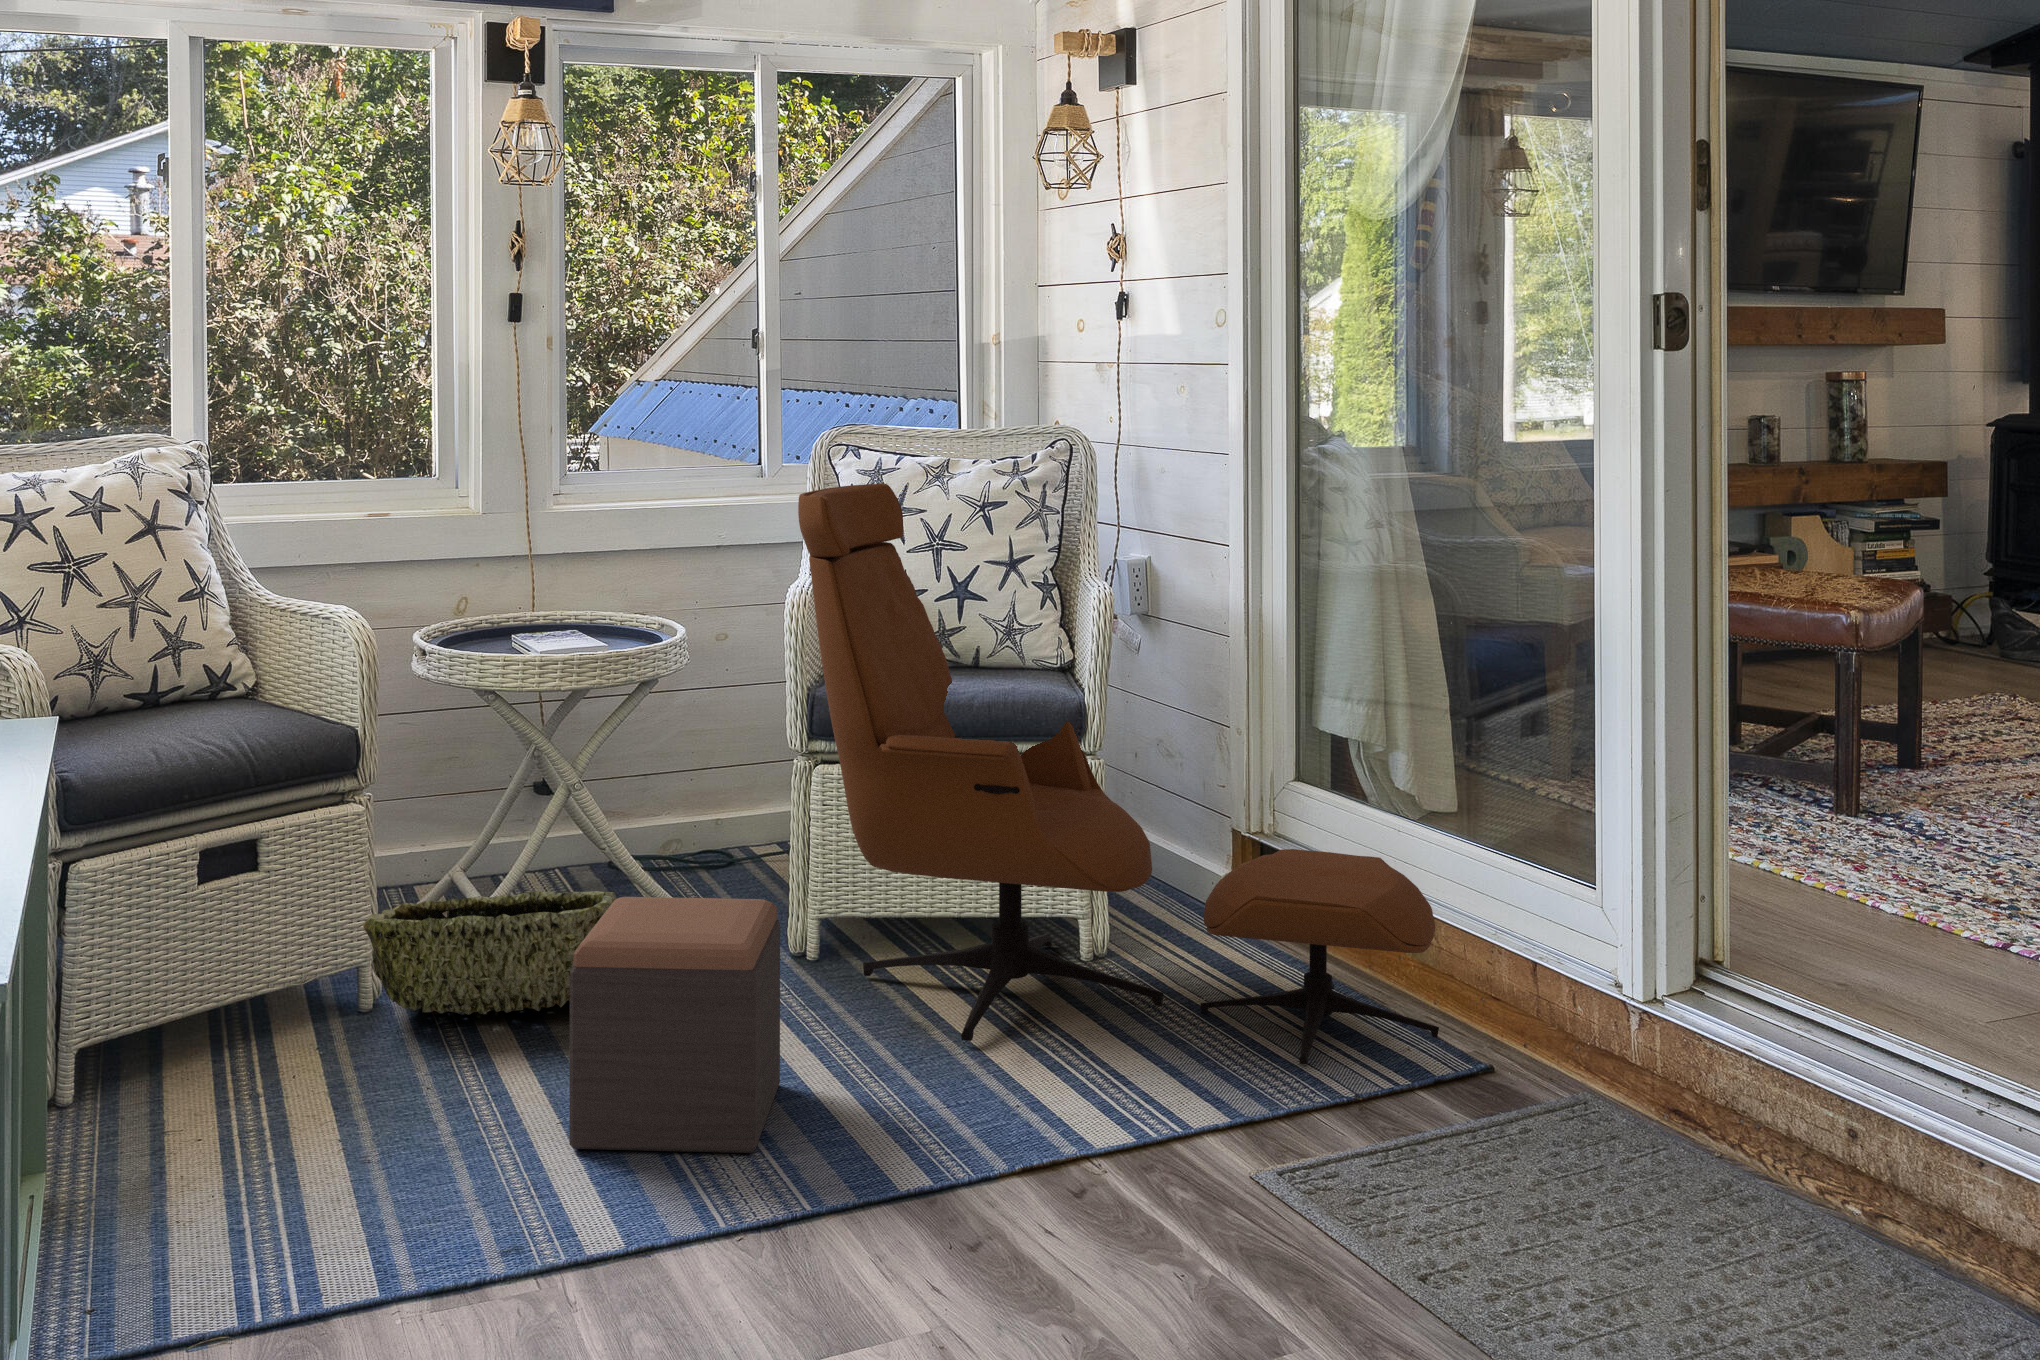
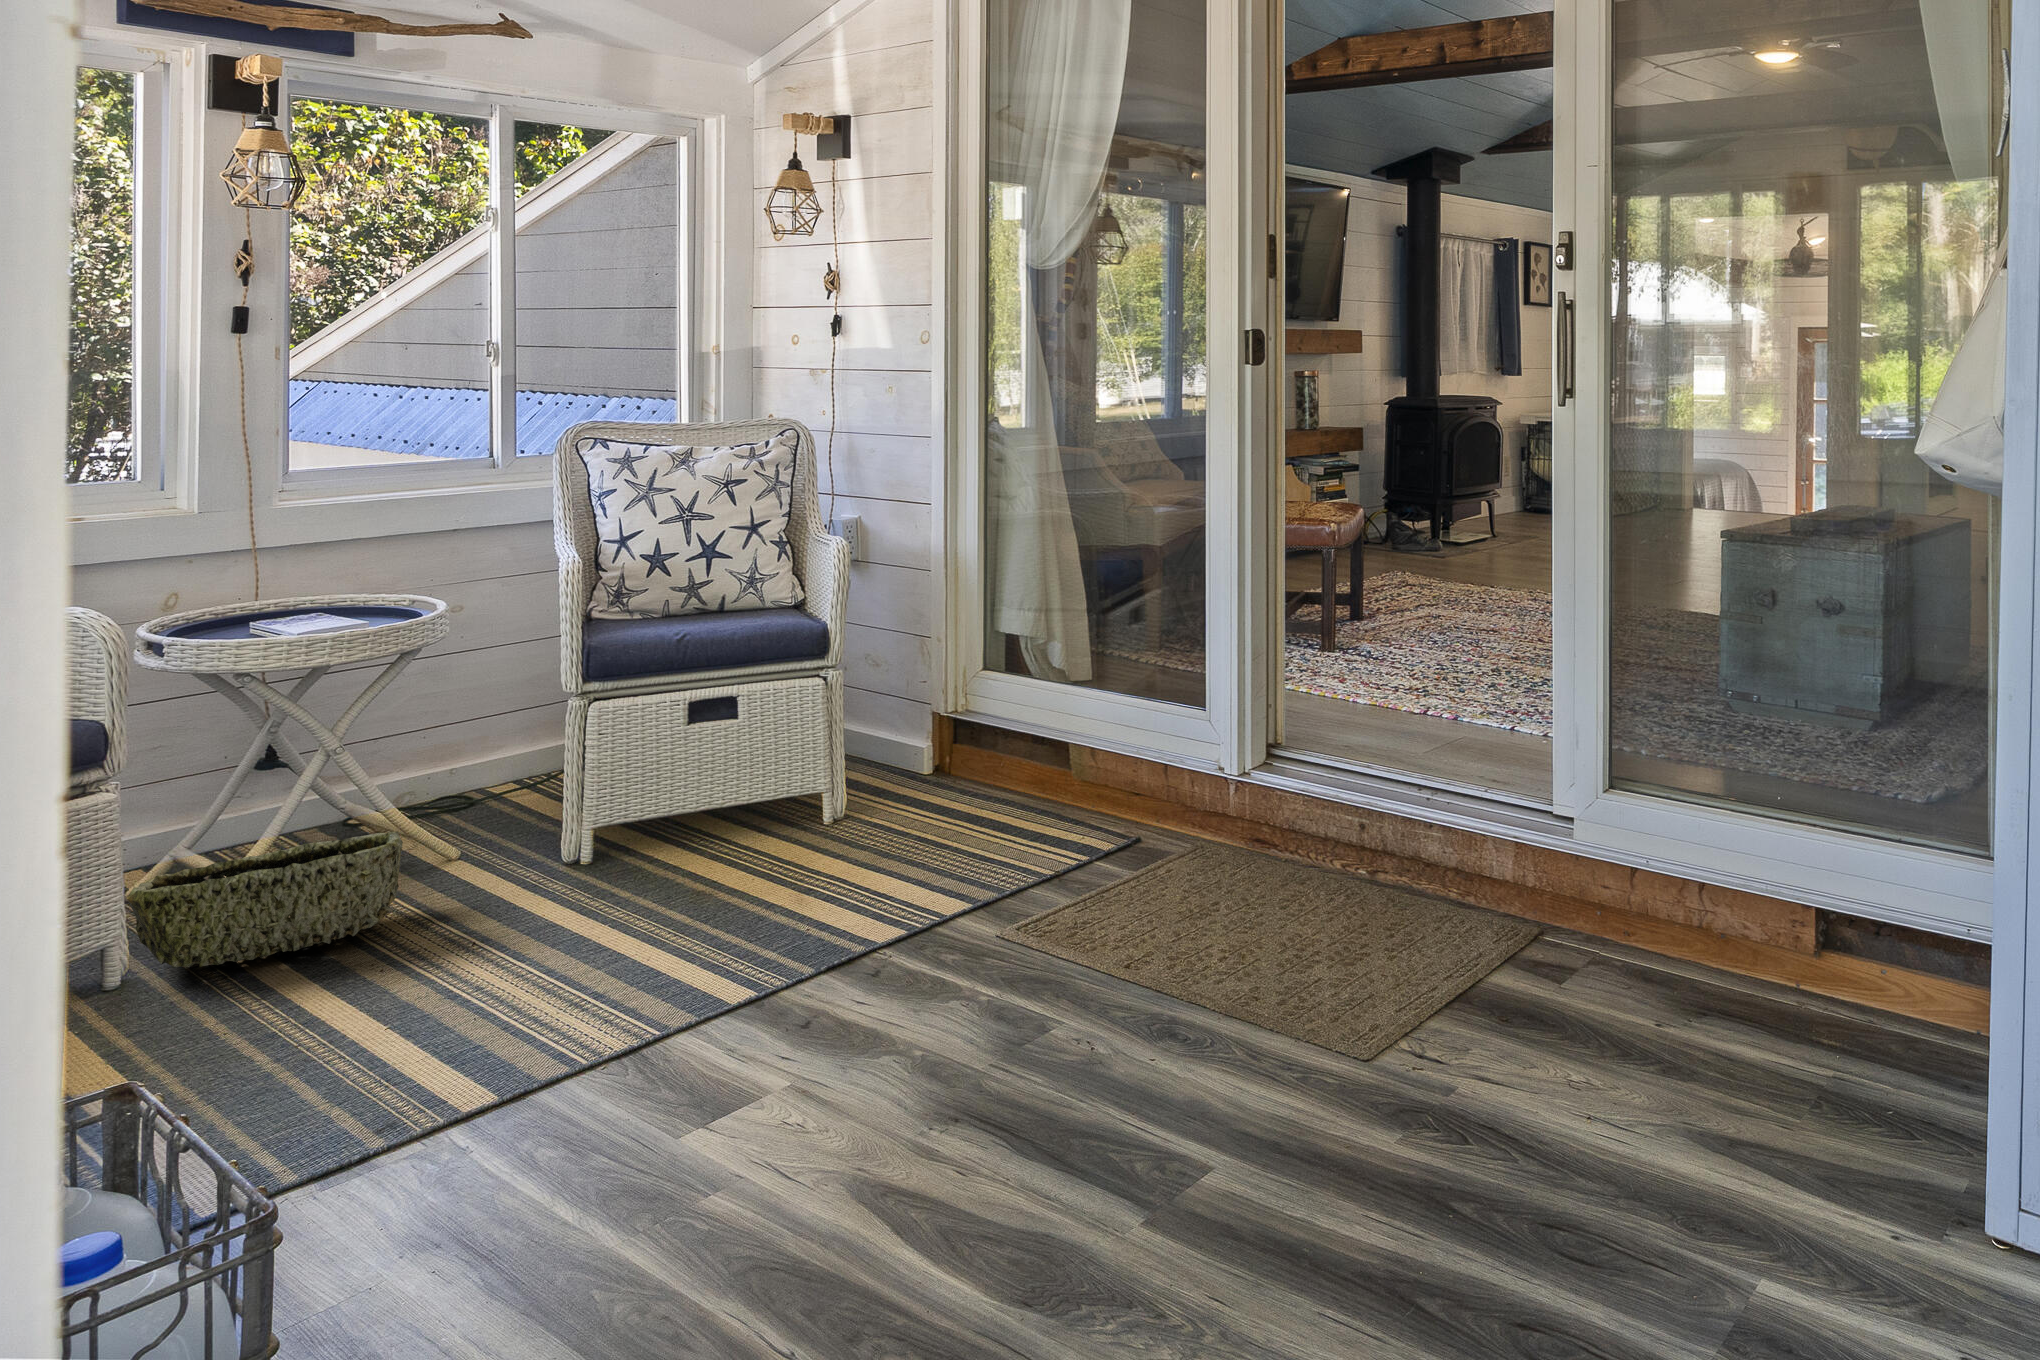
lounge chair: present [798,483,1439,1065] -> none [583,469,1103,894]
footstool: present [569,897,780,1153] -> none [407,807,594,1040]

